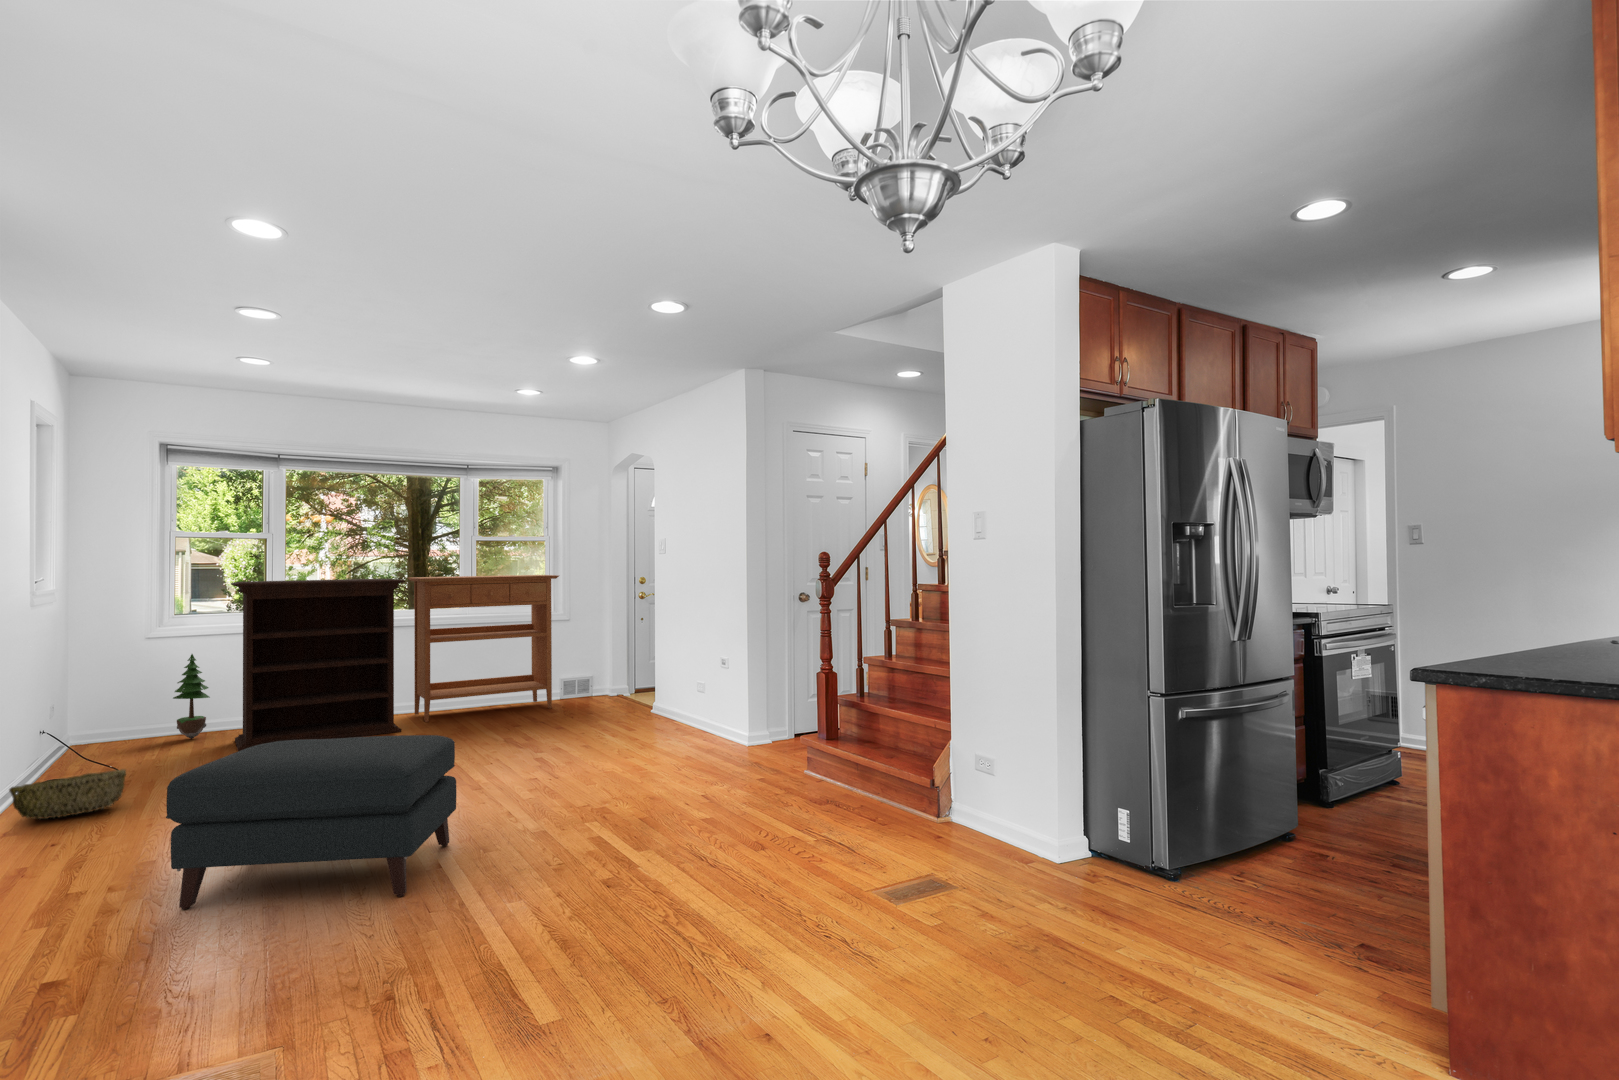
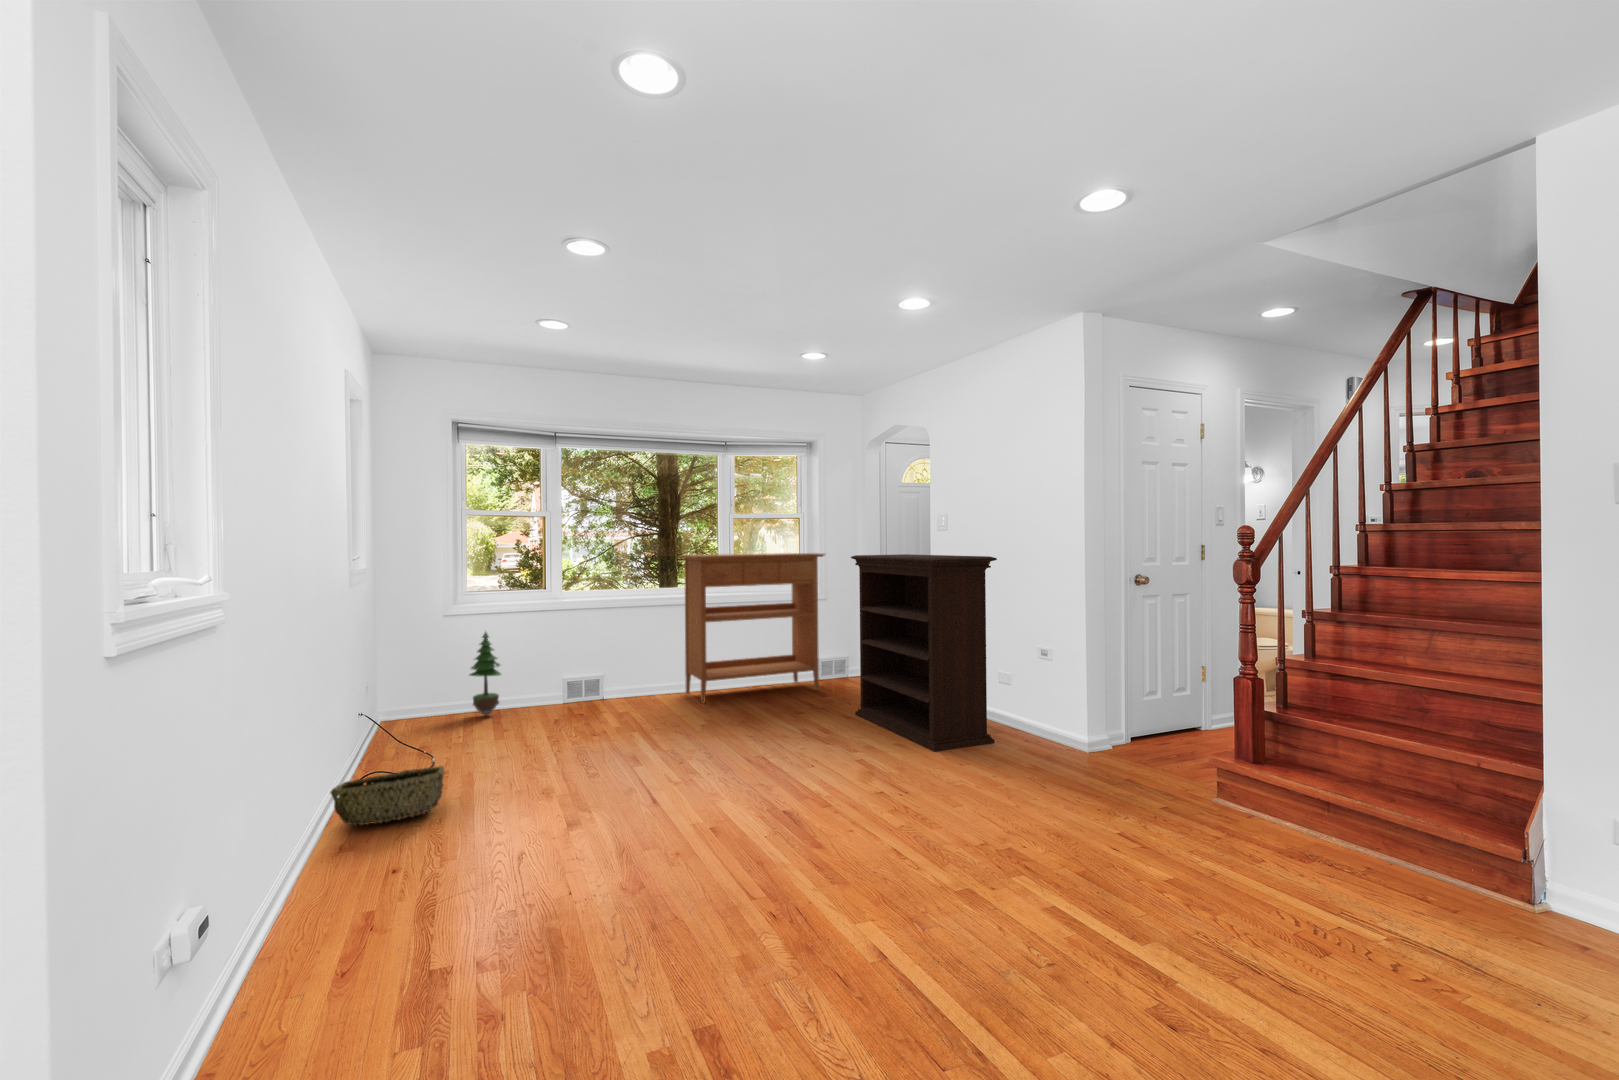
bookshelf: present [231,579,405,751] -> present [851,554,997,751]
ottoman: present [166,735,456,909] -> none [539,763,874,1024]

